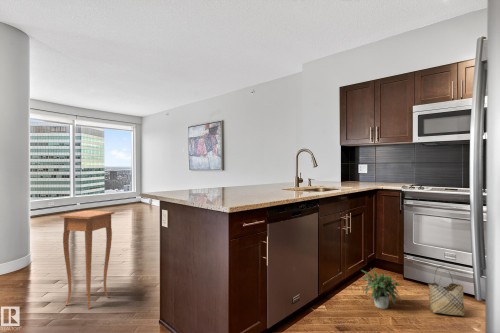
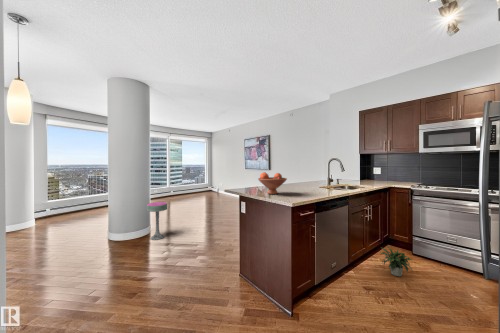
fruit bowl: none [186,164,229,196] -> present [258,172,287,194]
side table: present [60,211,115,309] -> none [176,200,208,264]
bar stool: none [18,216,55,276] -> present [147,202,167,240]
woven basket: present [428,266,465,315] -> none [435,247,466,286]

